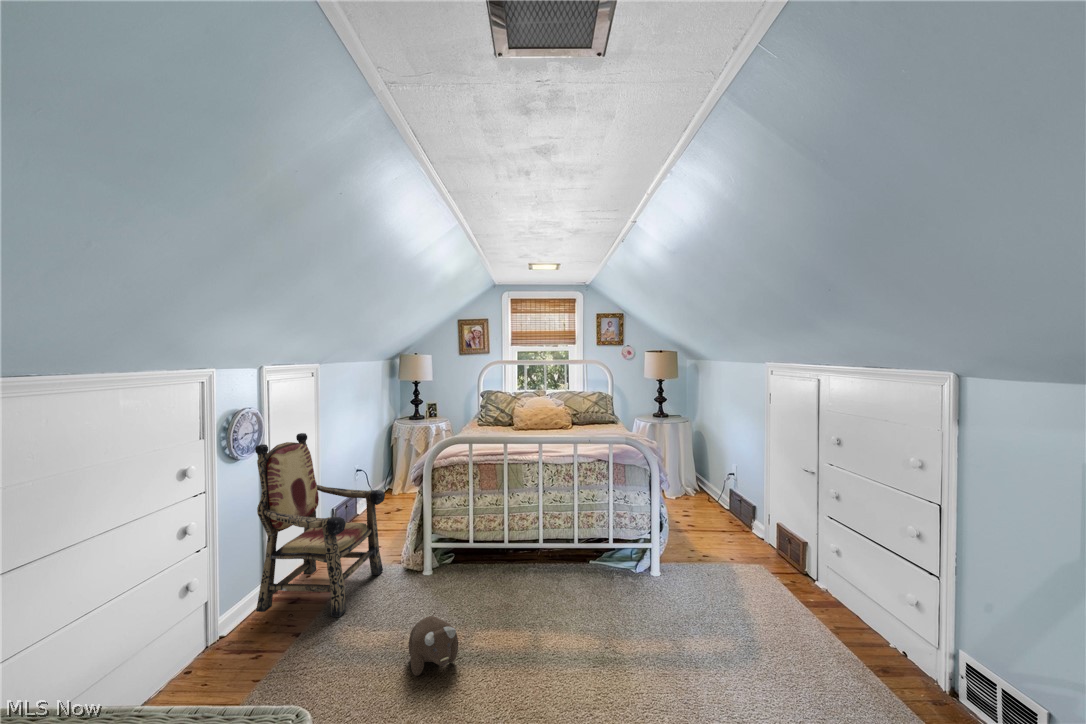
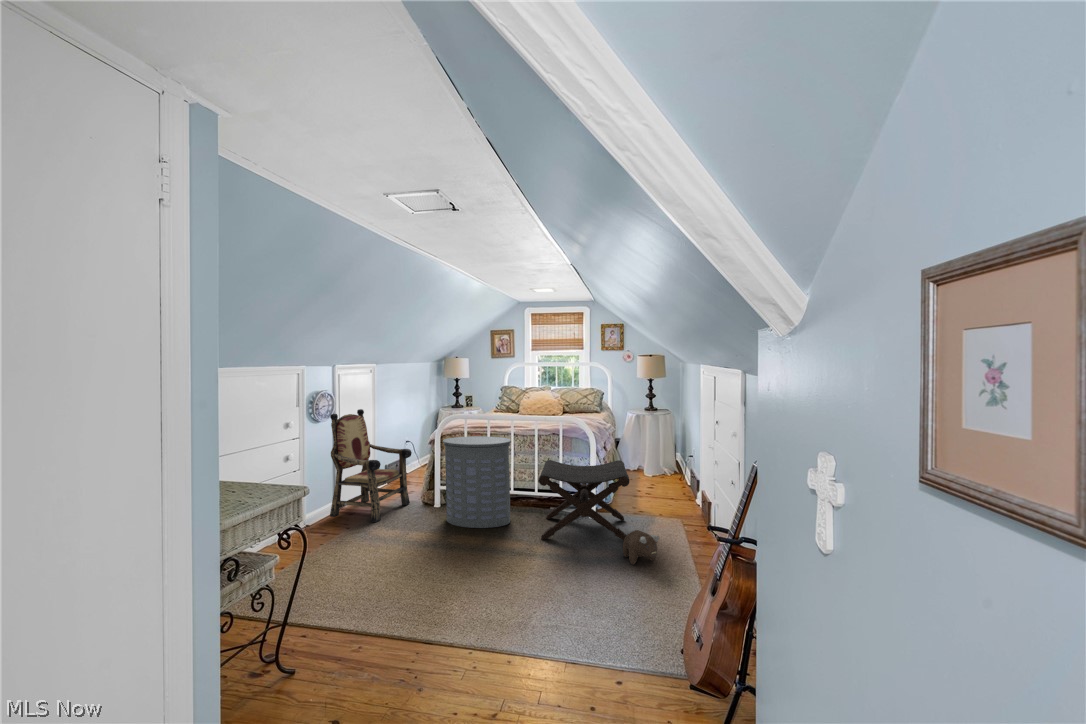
laundry hamper: none [447,469,552,613] -> present [443,436,511,528]
footstool: none [593,494,743,628] -> present [539,460,630,540]
plush toy: present [408,616,458,676] -> present [623,530,659,565]

